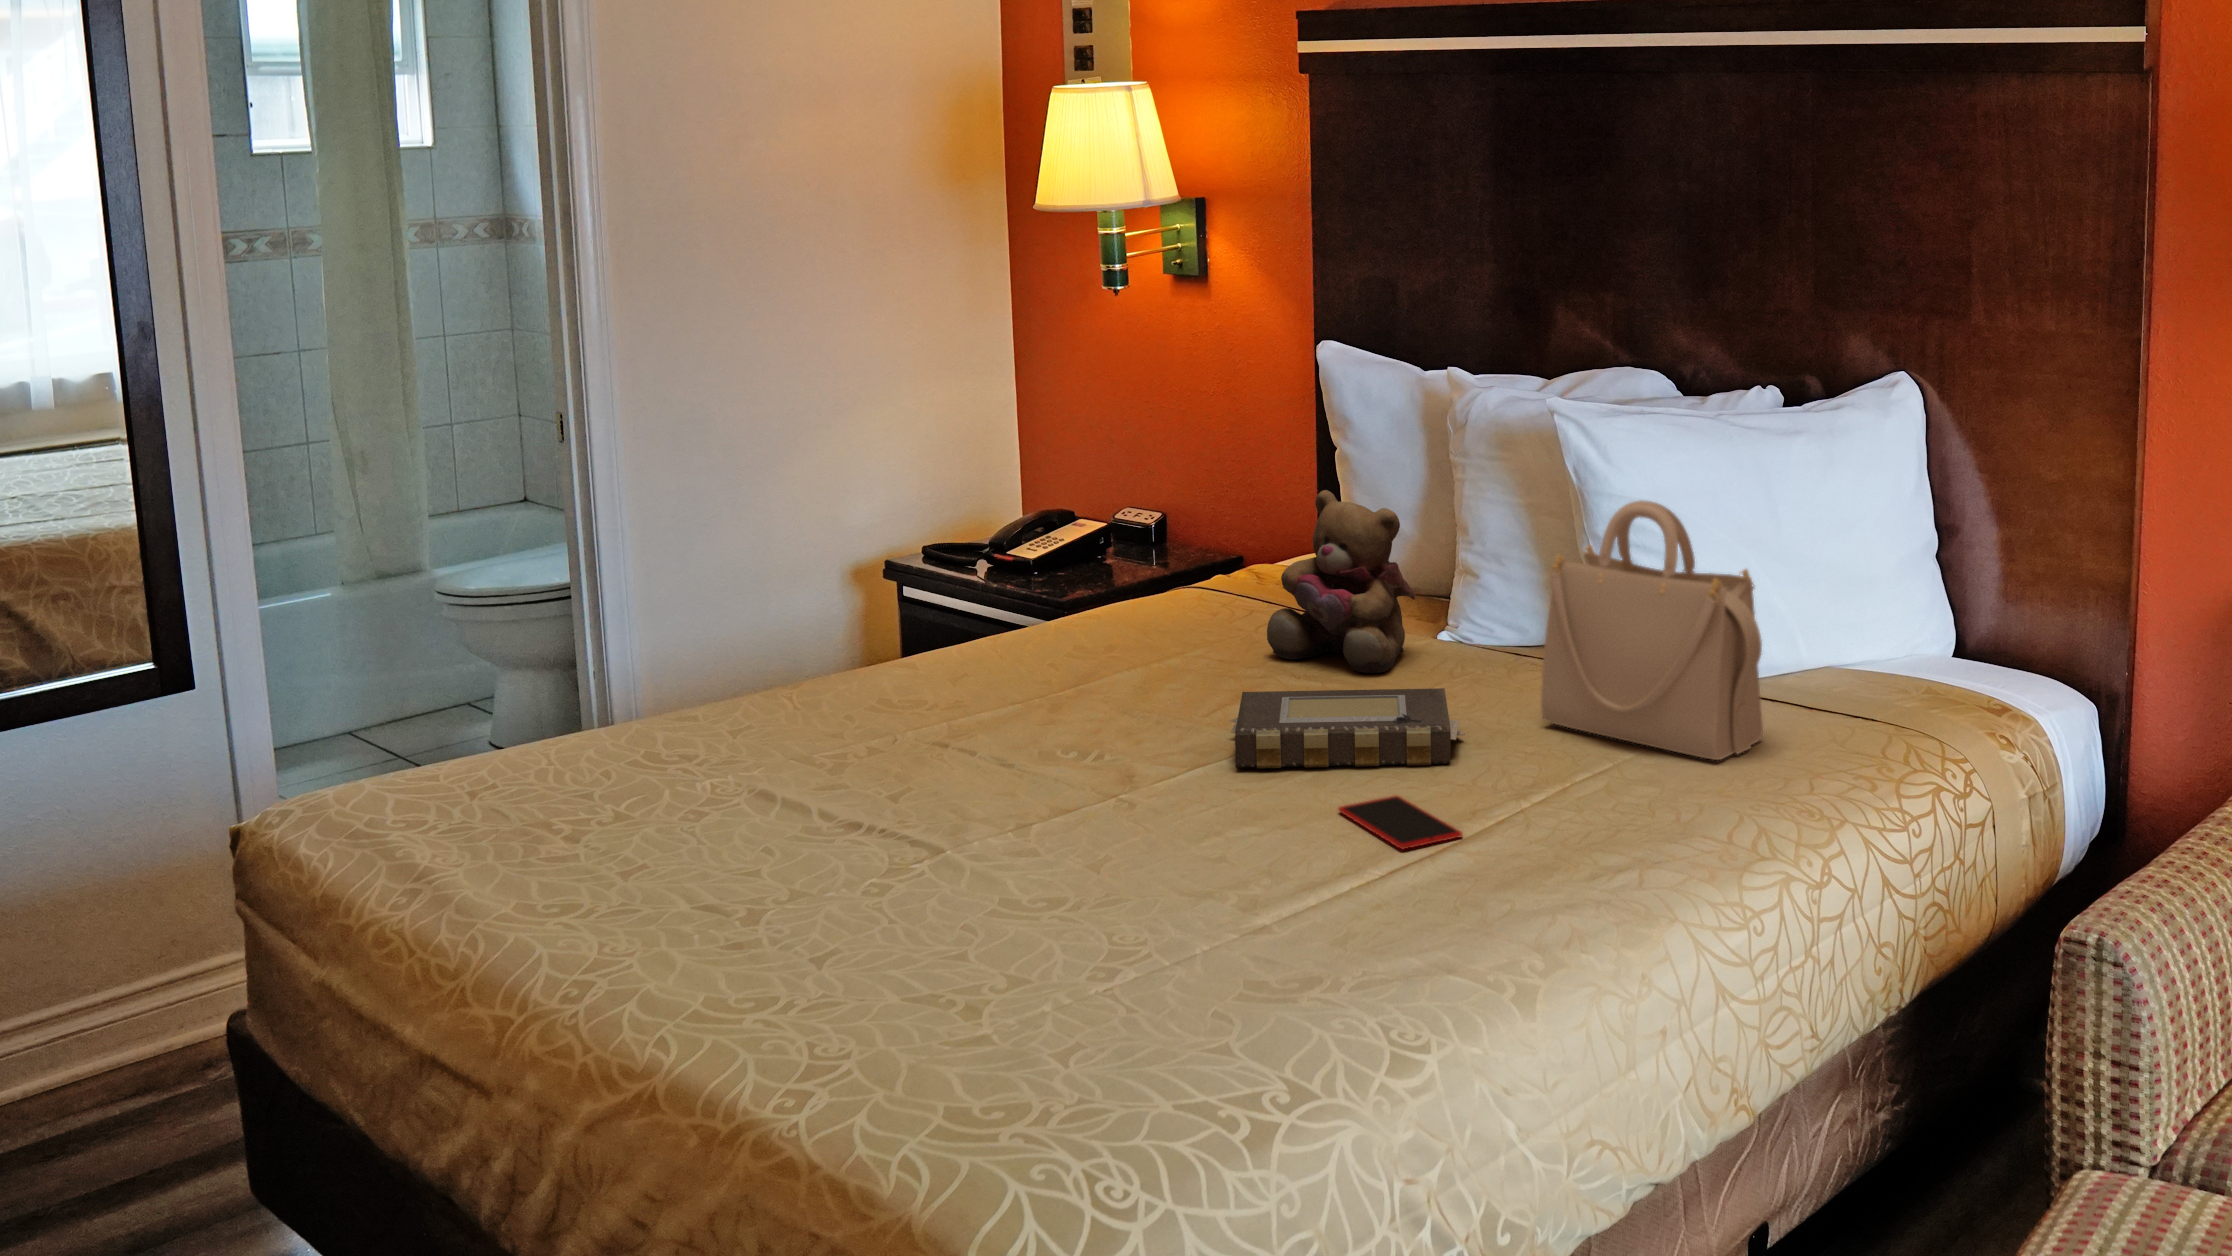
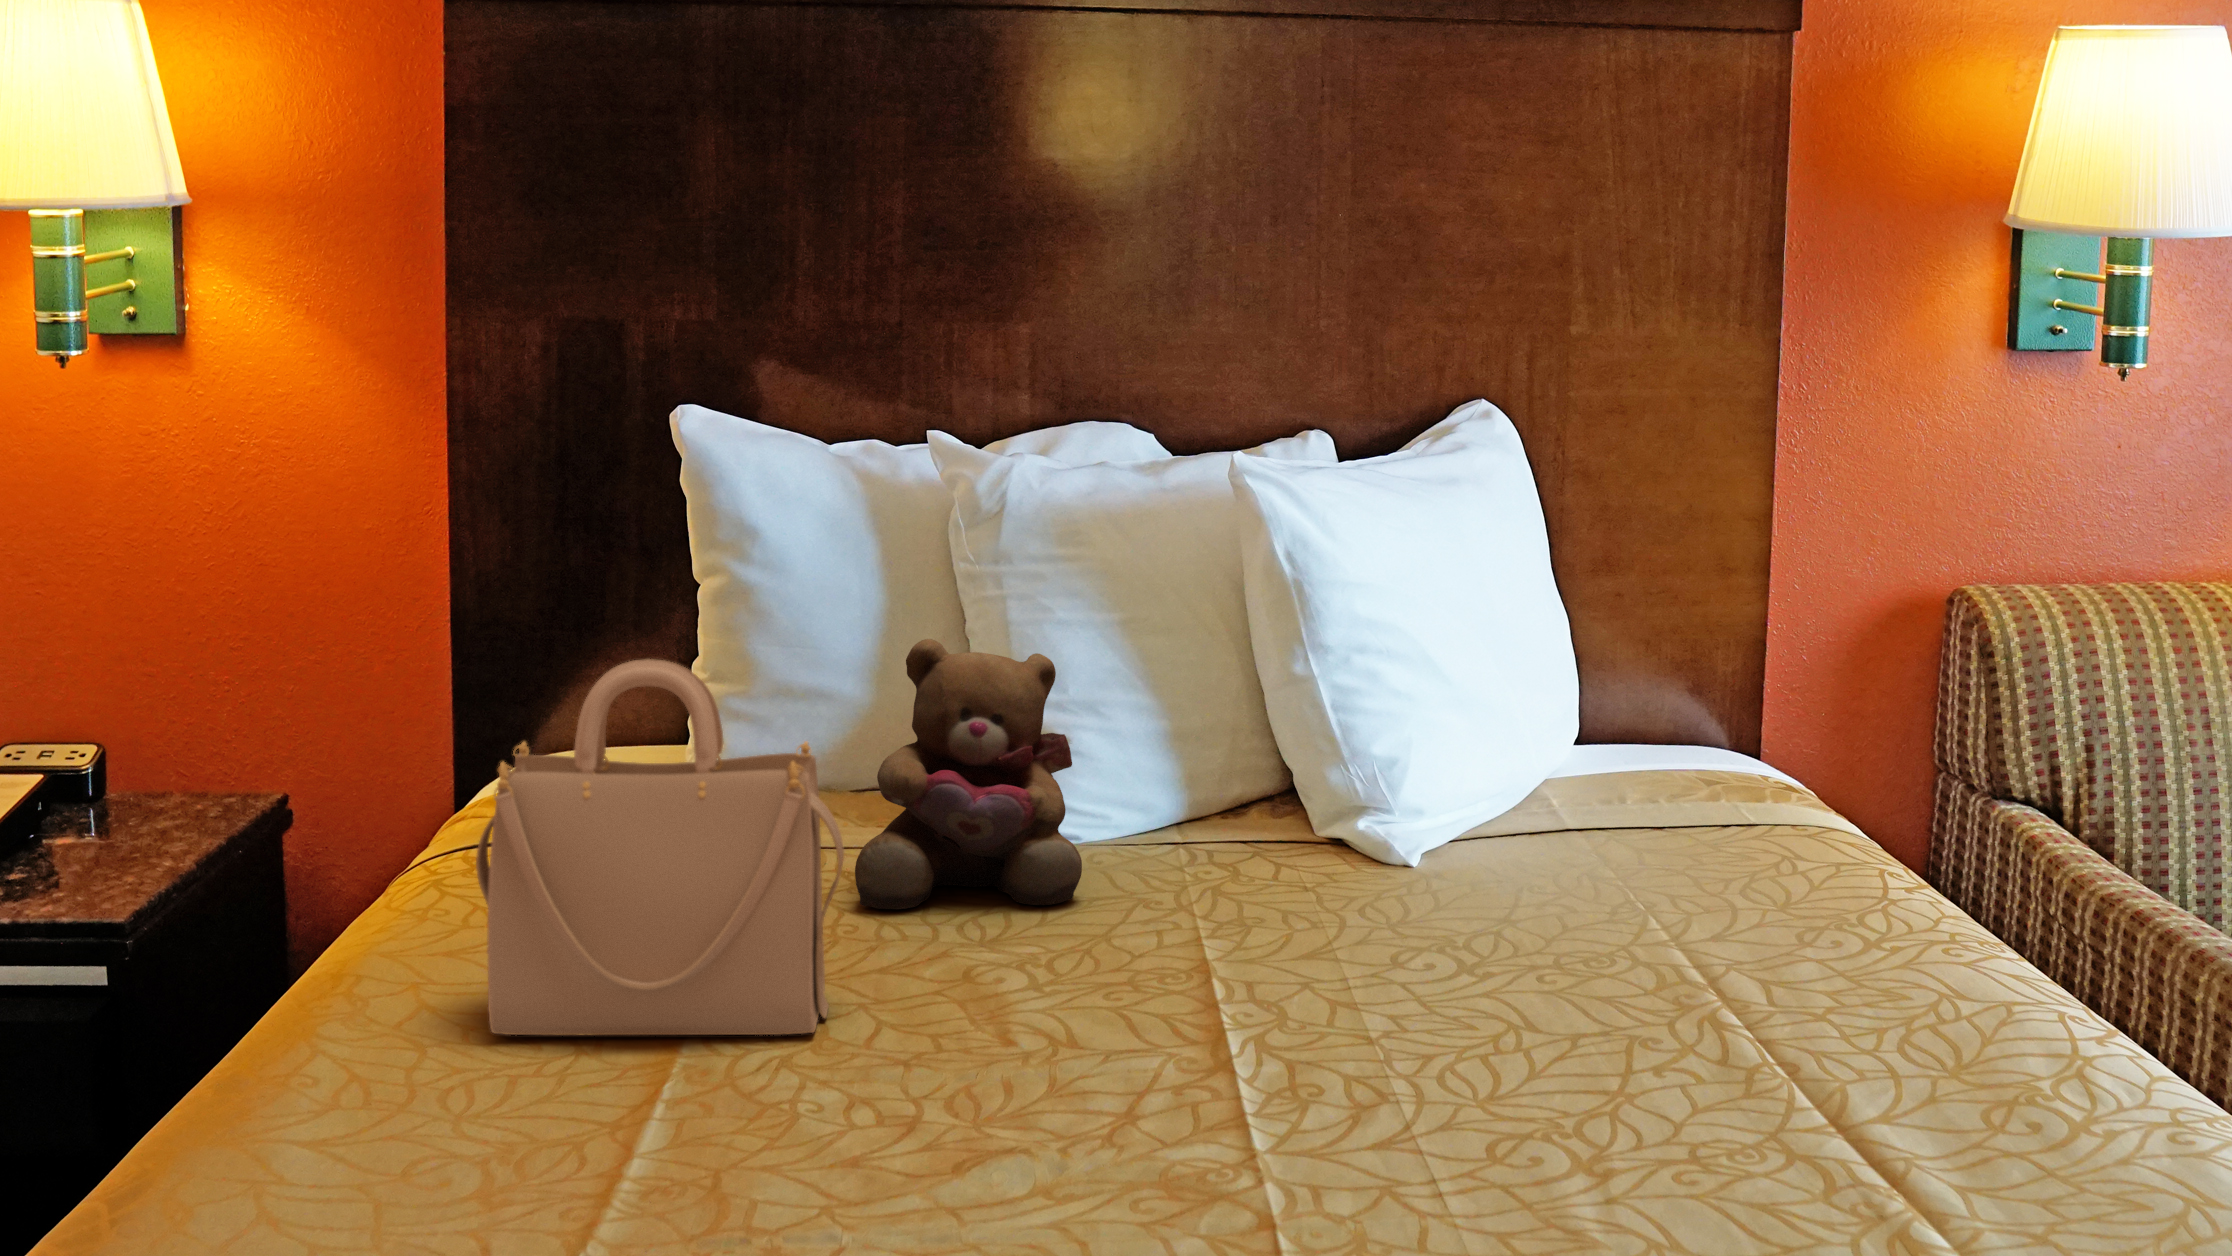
handbag: present [1541,500,1763,760] -> present [476,659,844,1035]
book: present [1230,688,1465,768] -> none [1084,893,1451,1061]
smartphone: present [1339,796,1462,849] -> none [1482,1041,1688,1101]

